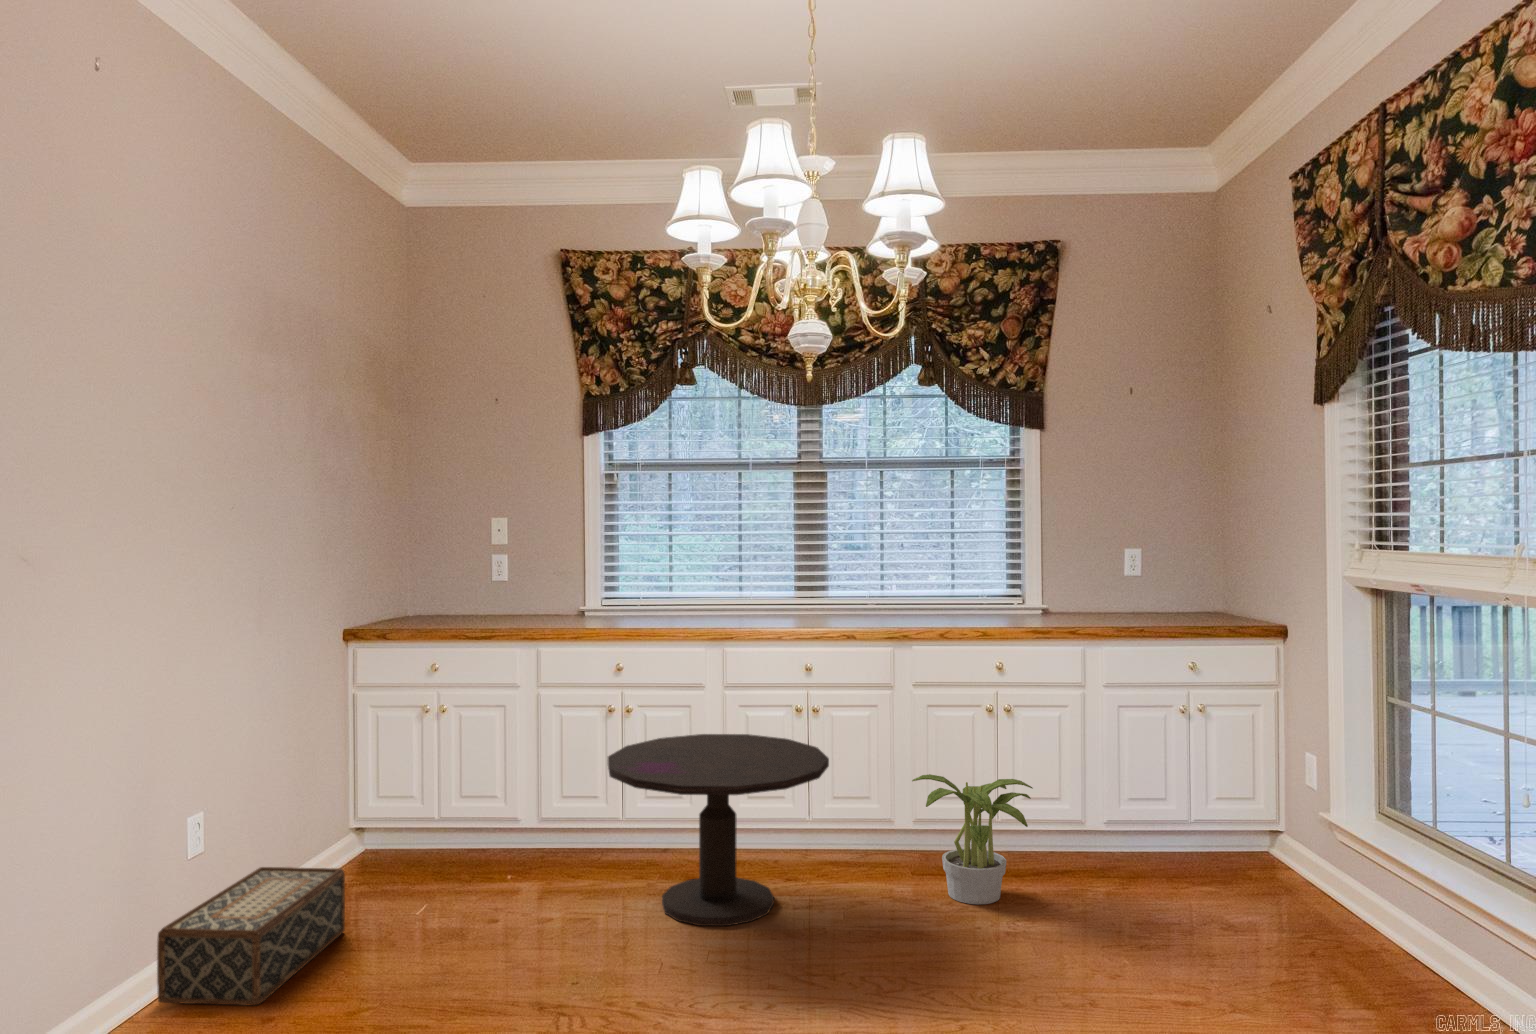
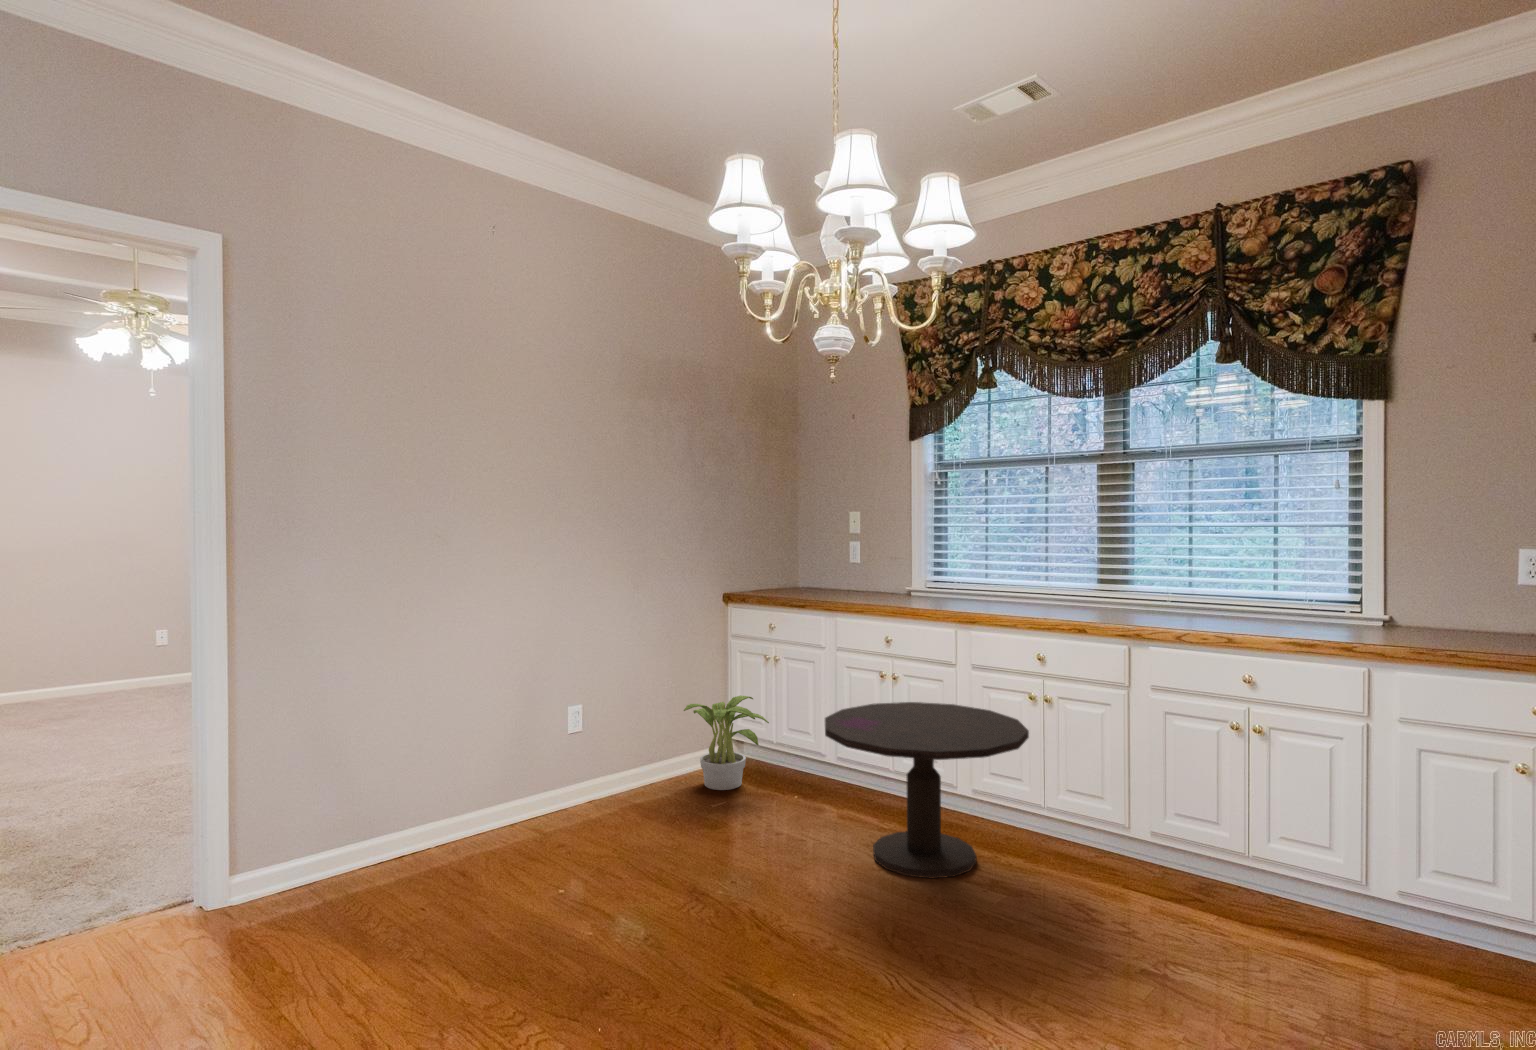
potted plant: present [912,774,1033,904] -> present [684,695,769,790]
woven basket: present [157,867,345,1006] -> none [530,749,664,836]

